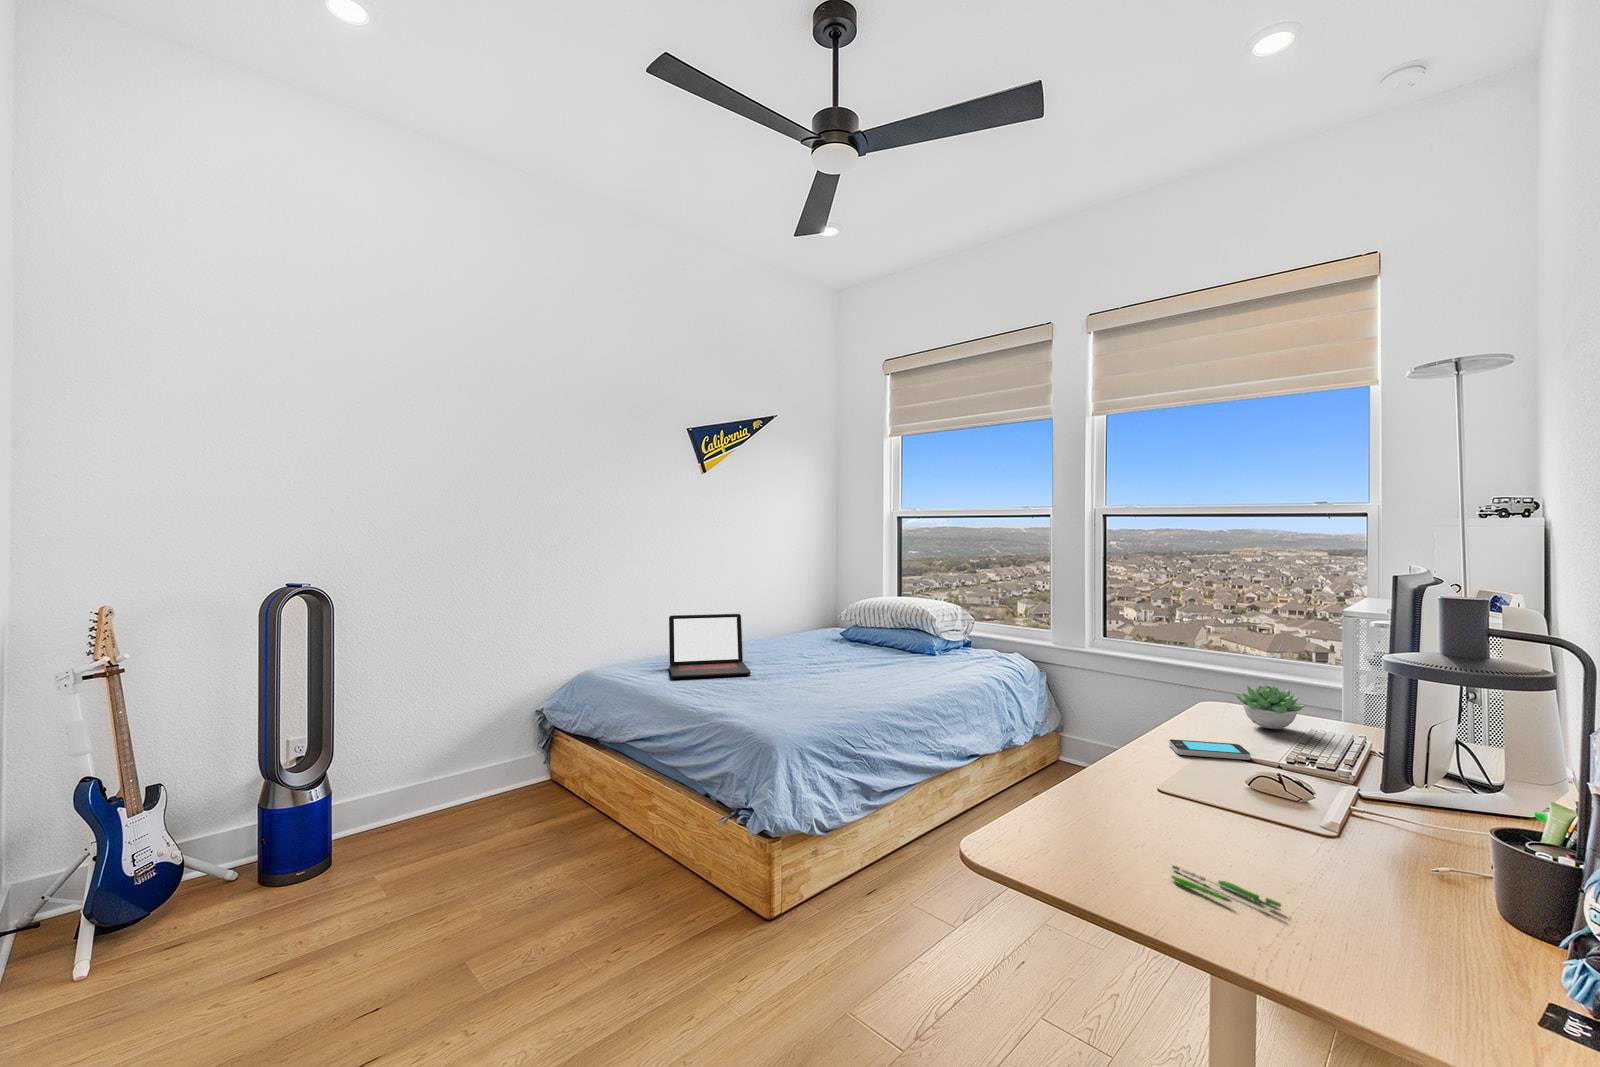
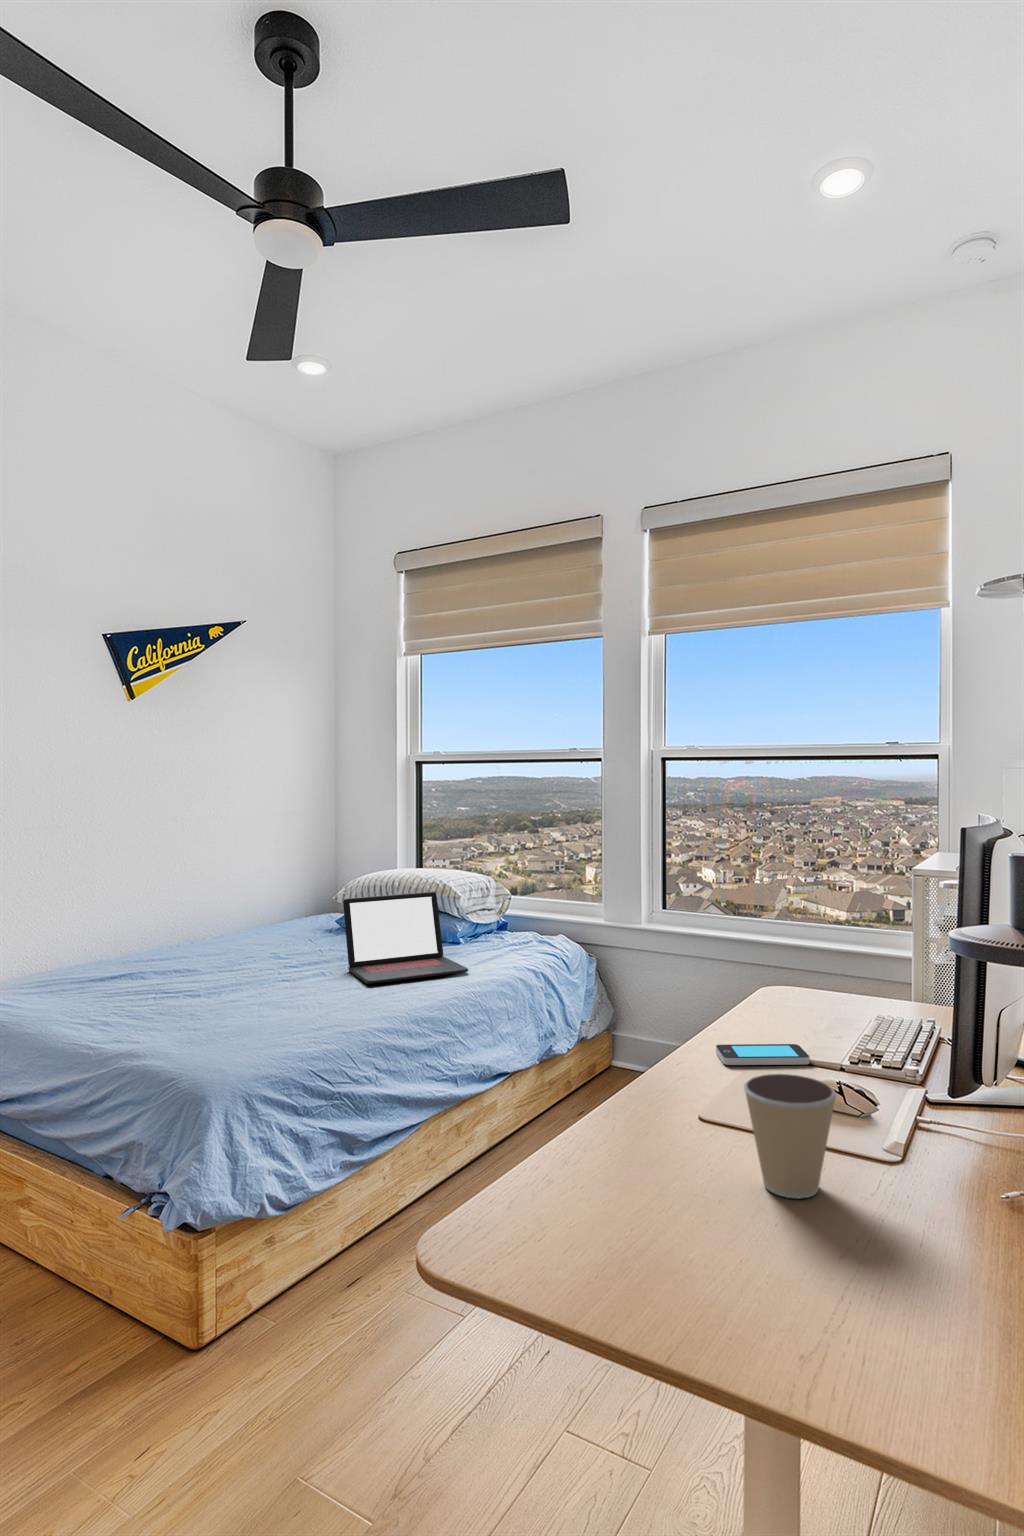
laptop: present [669,614,751,678] -> present [343,892,468,984]
succulent plant: present [1236,685,1306,729] -> none [798,964,876,1019]
coffee cup: none [1210,759,1290,851] -> present [744,1074,836,1199]
pen: present [1172,866,1281,910] -> none [687,1235,819,1290]

